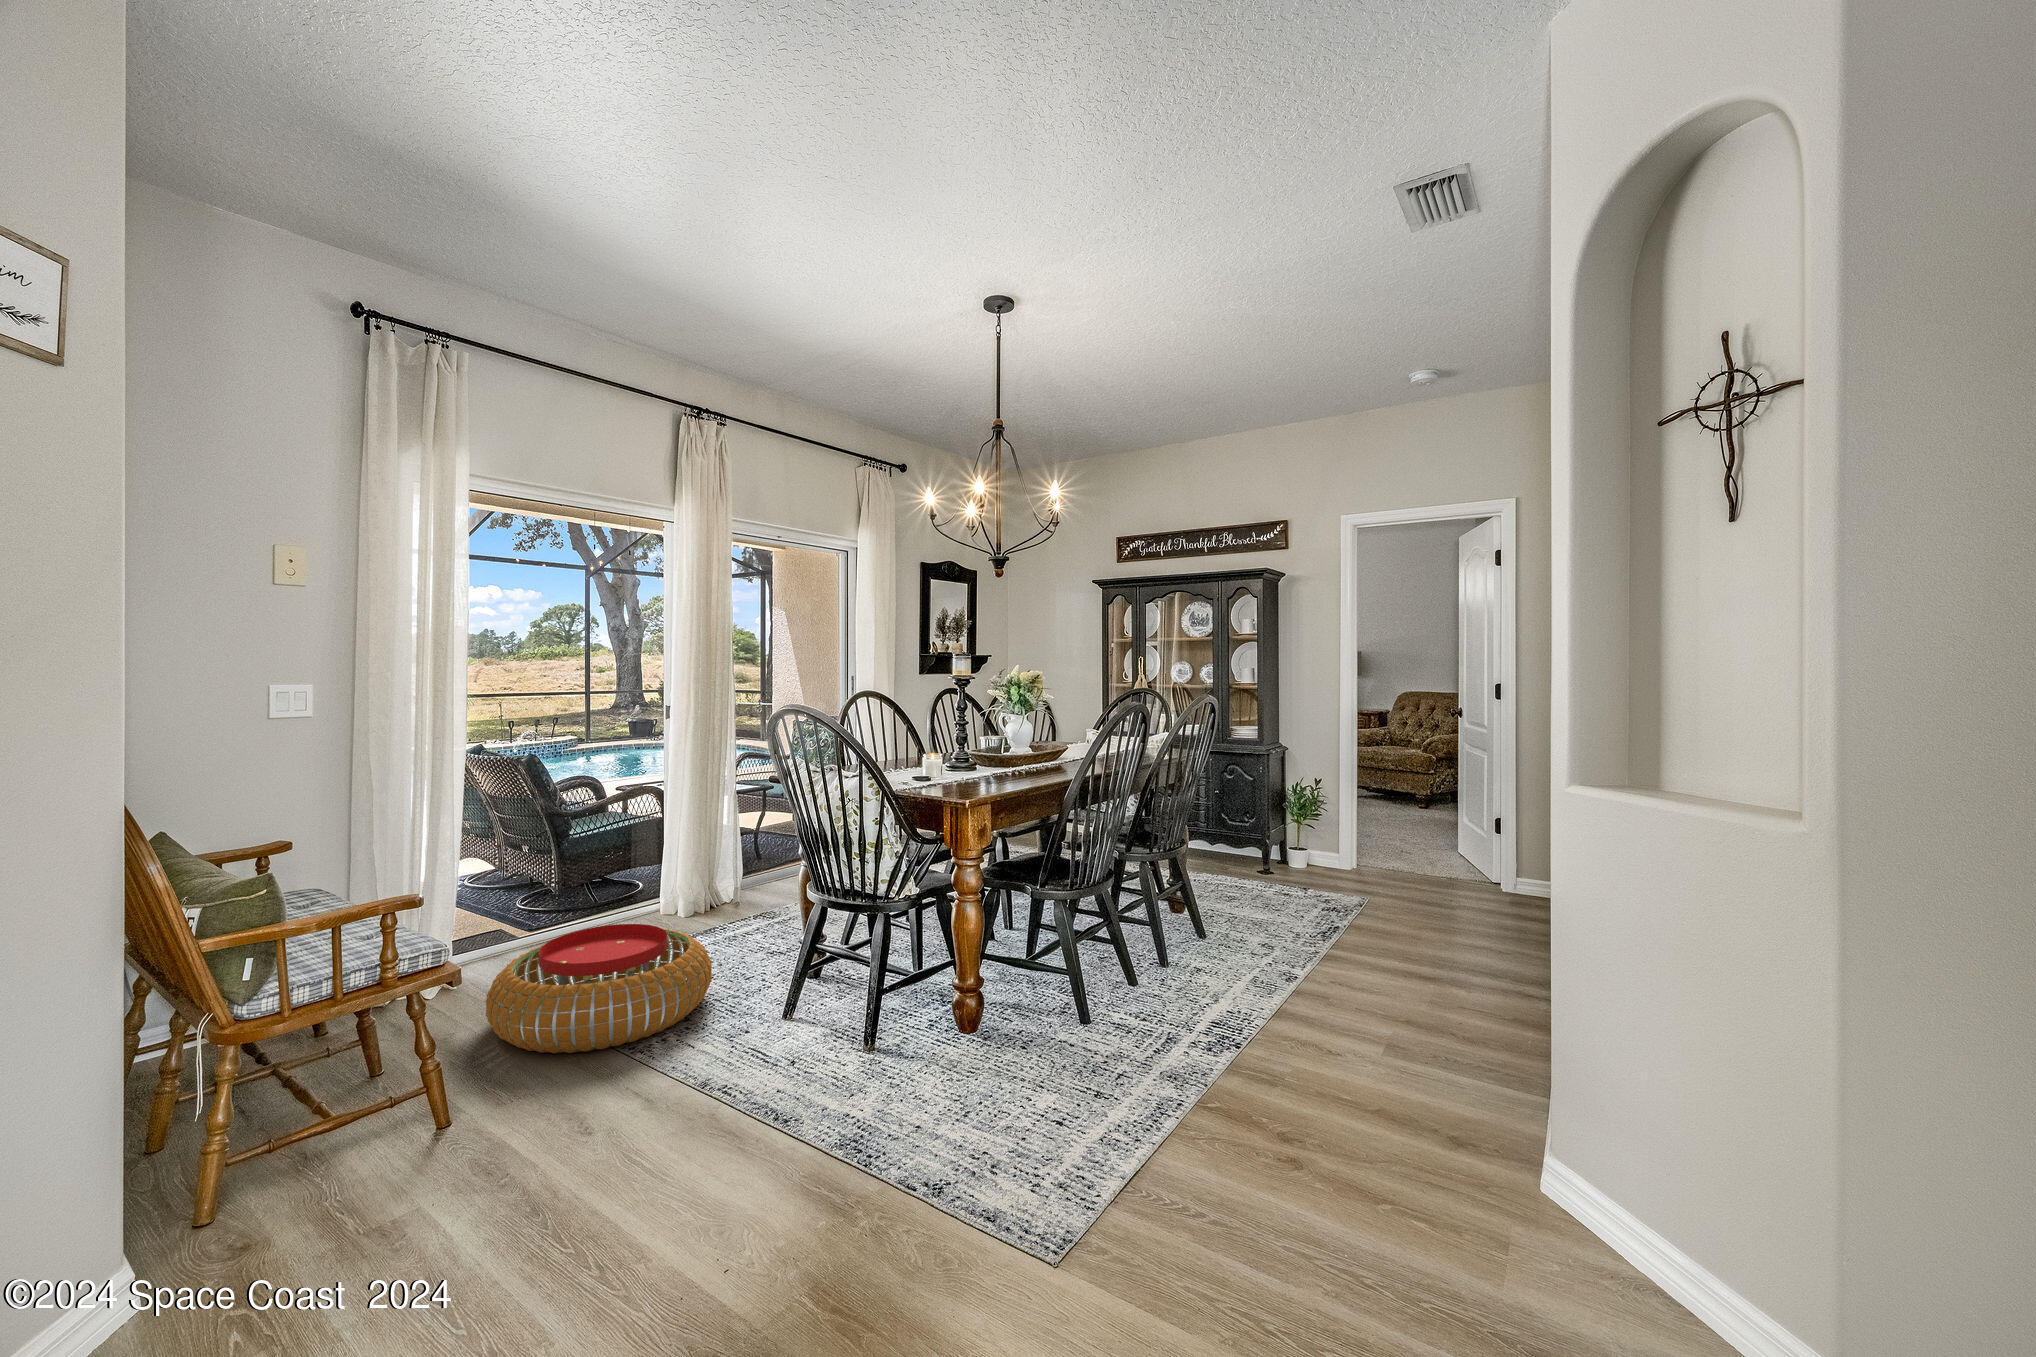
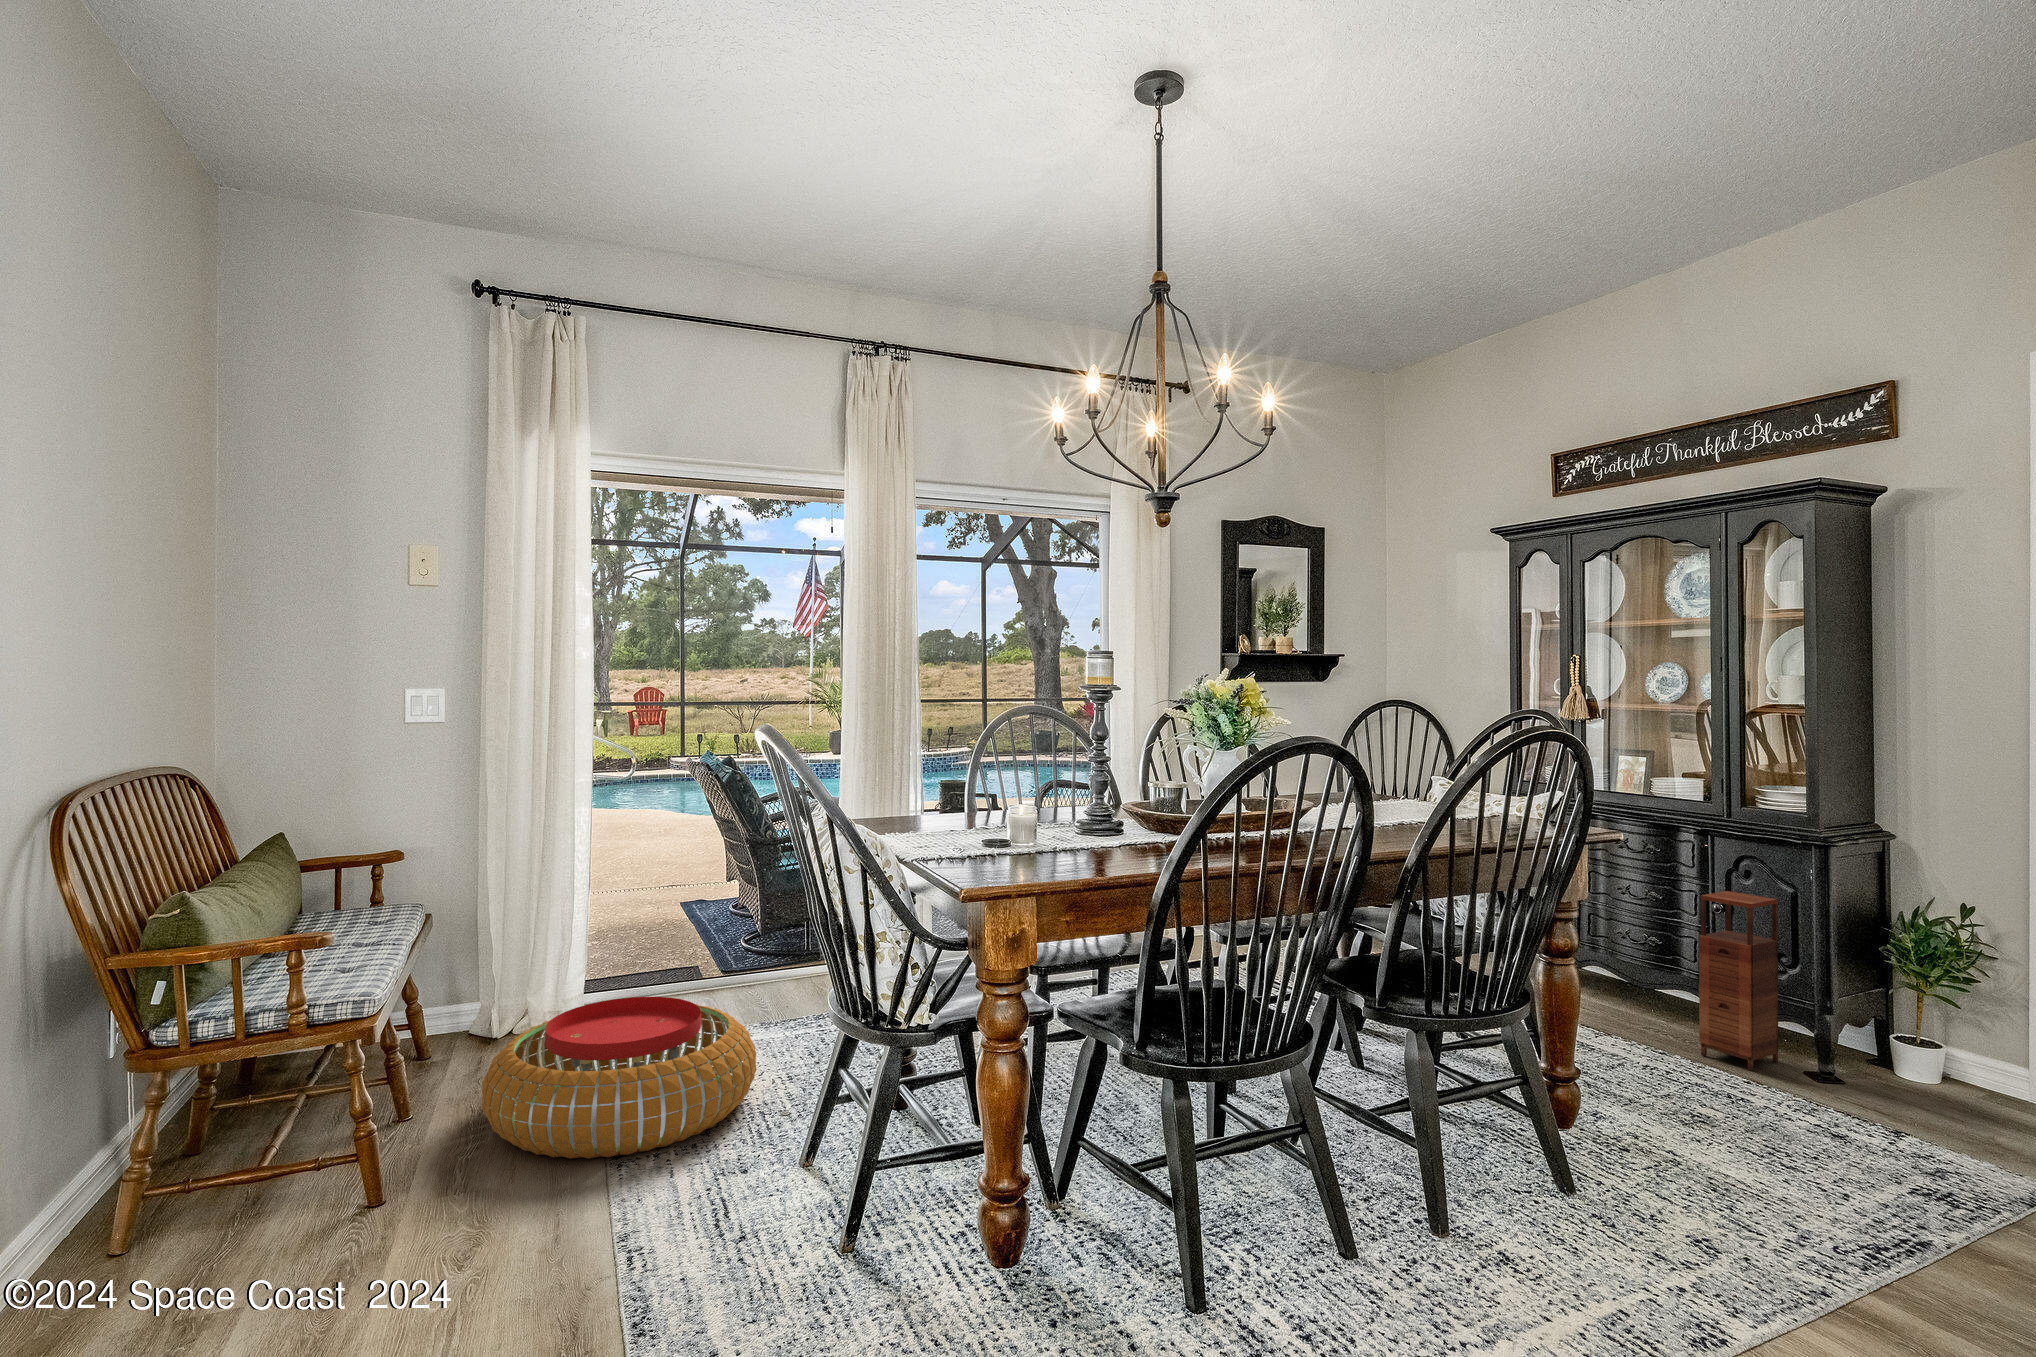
storage cabinet: none [1212,783,1245,874] -> present [1699,891,1778,1070]

